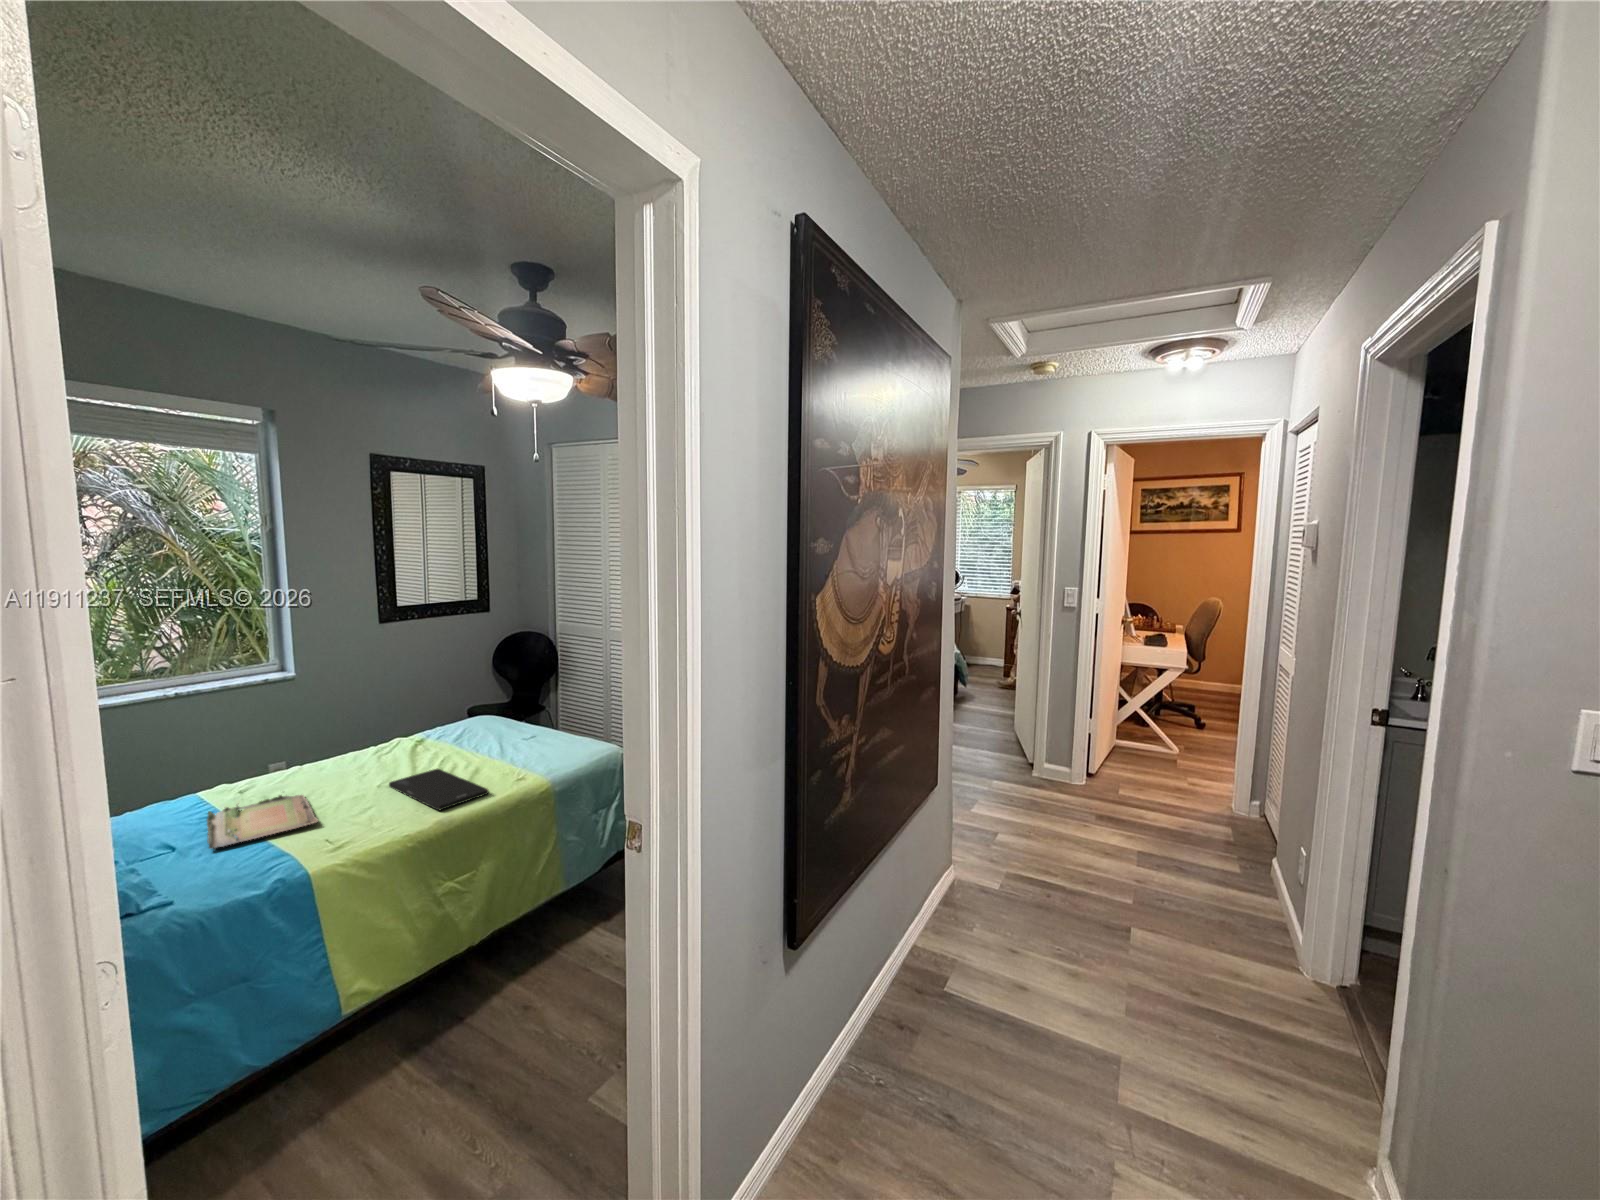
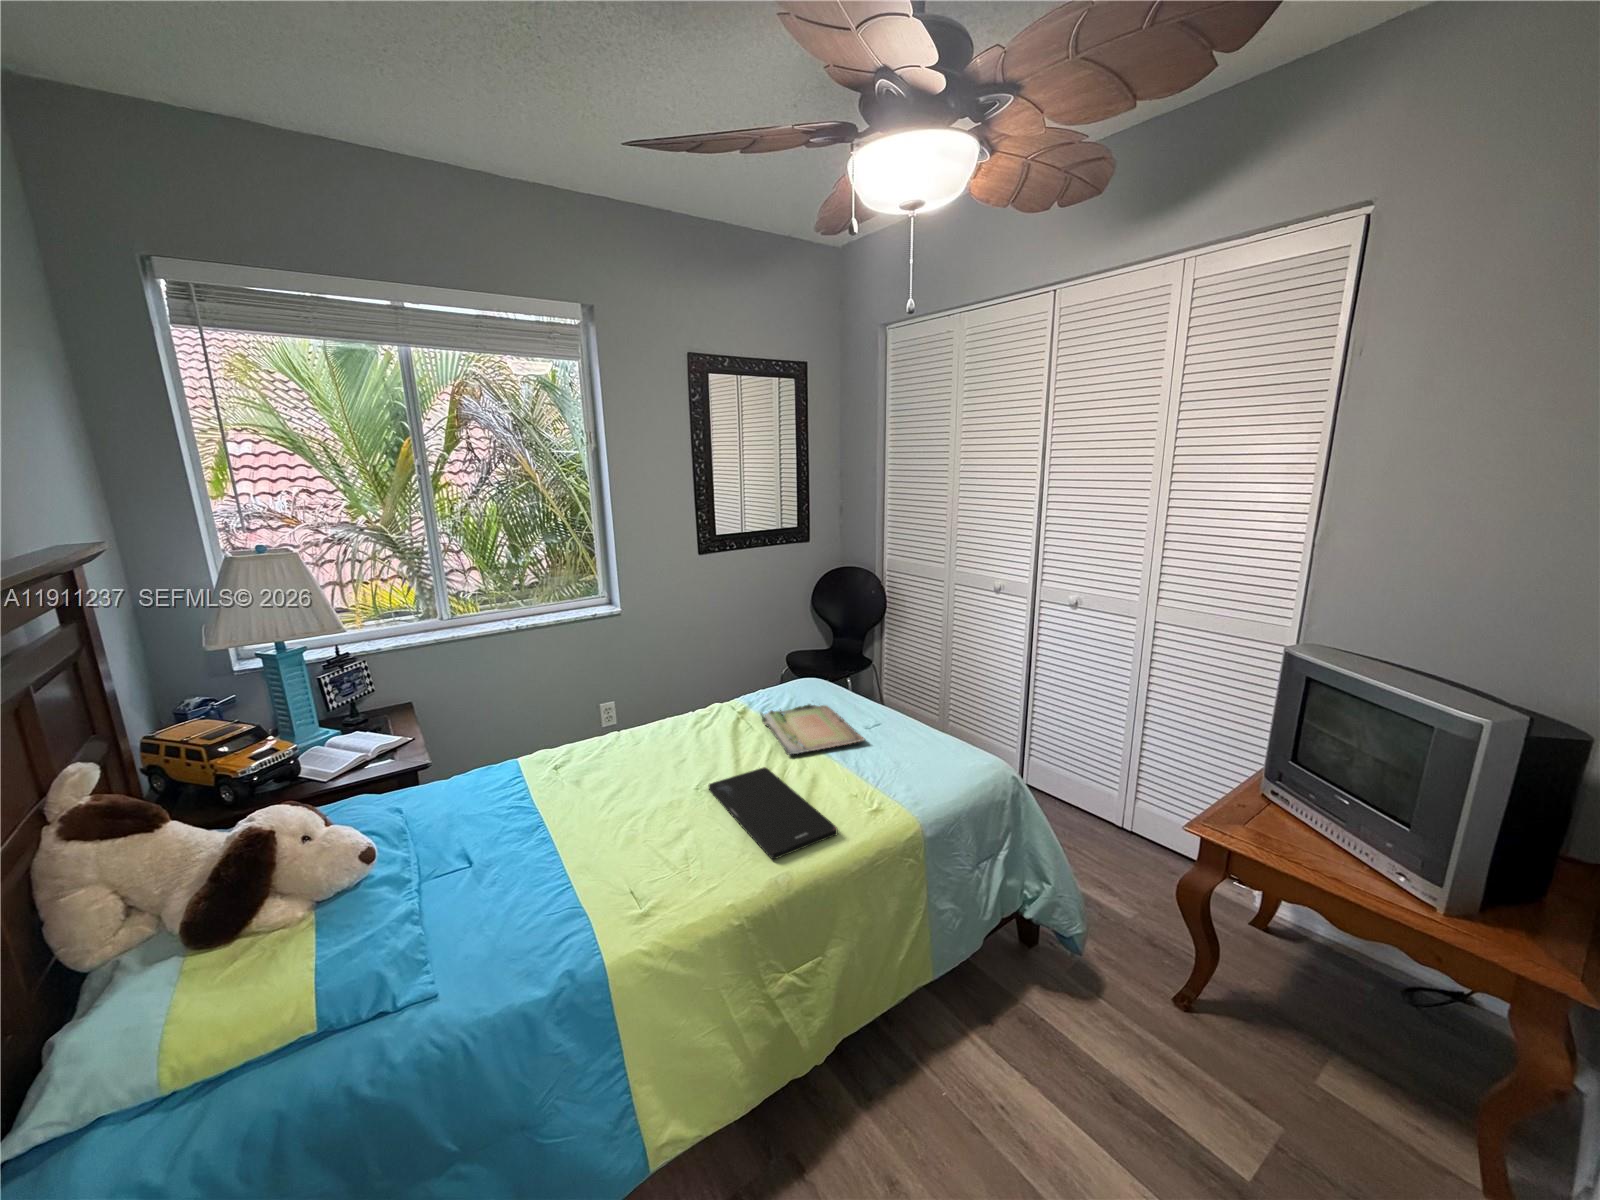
tray: present [207,795,318,849] -> present [761,704,865,755]

